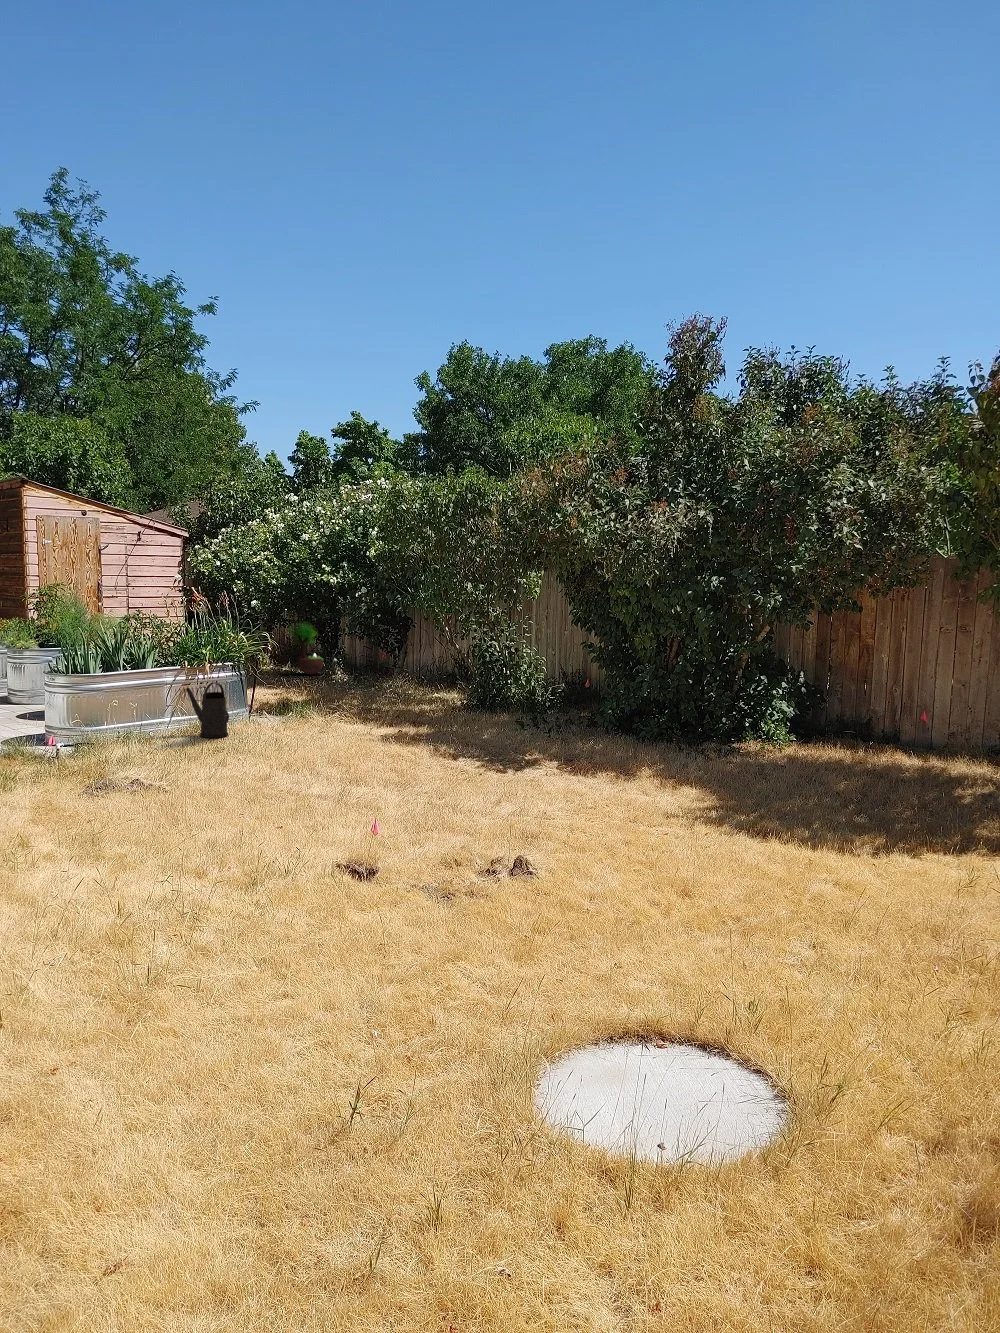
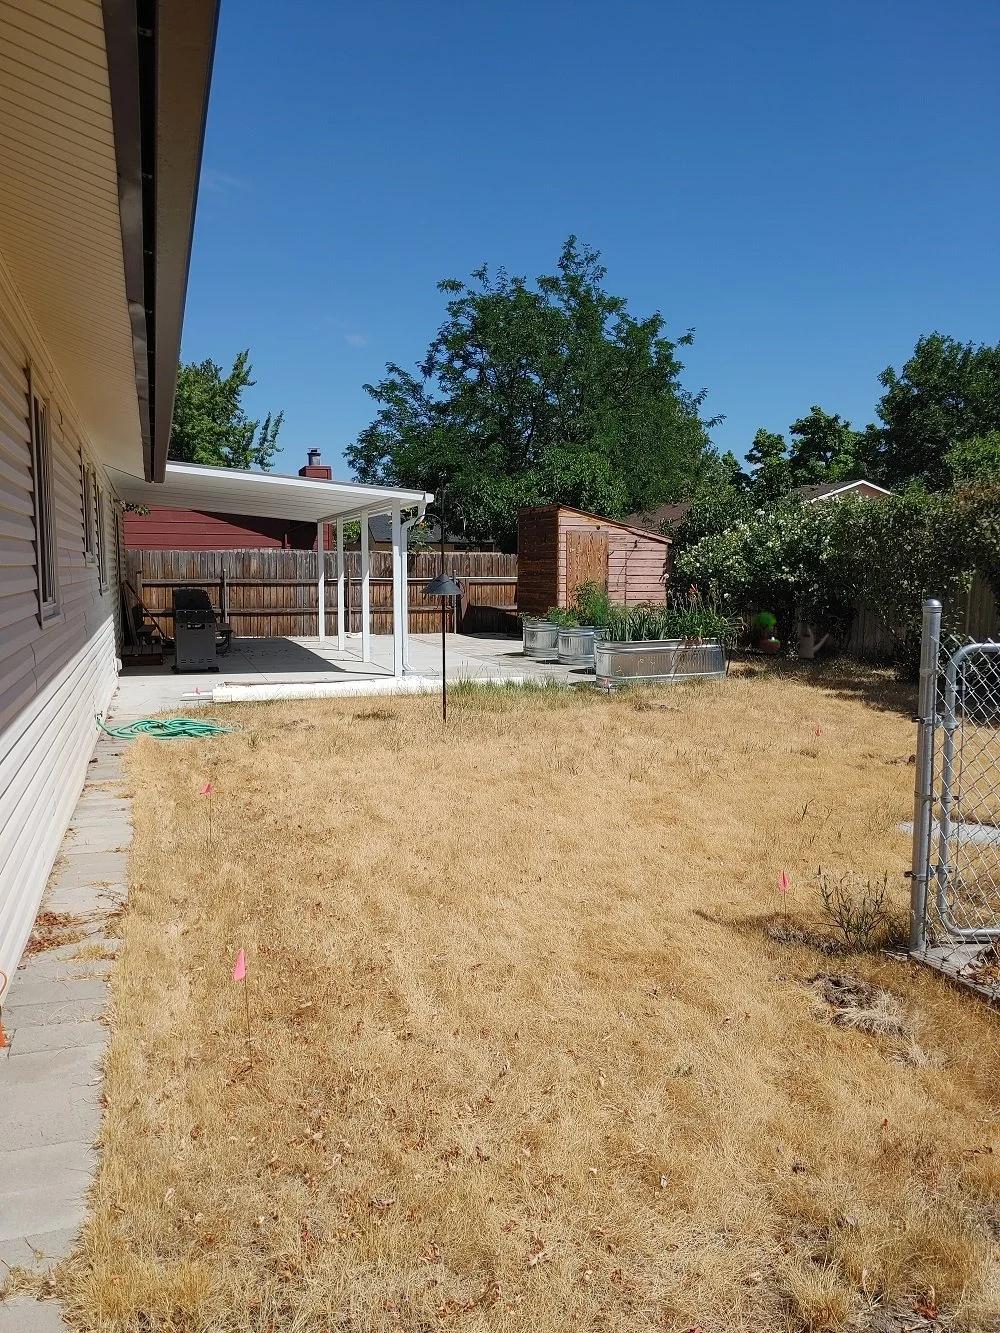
watering can: present [186,682,229,738] -> present [796,629,829,658]

